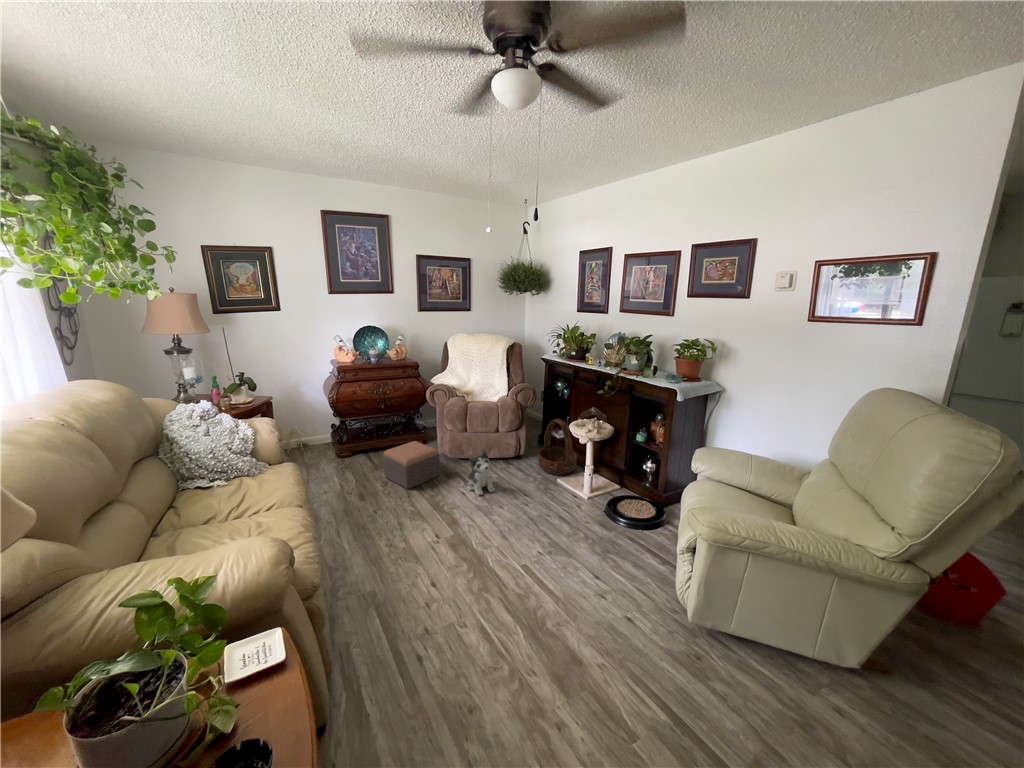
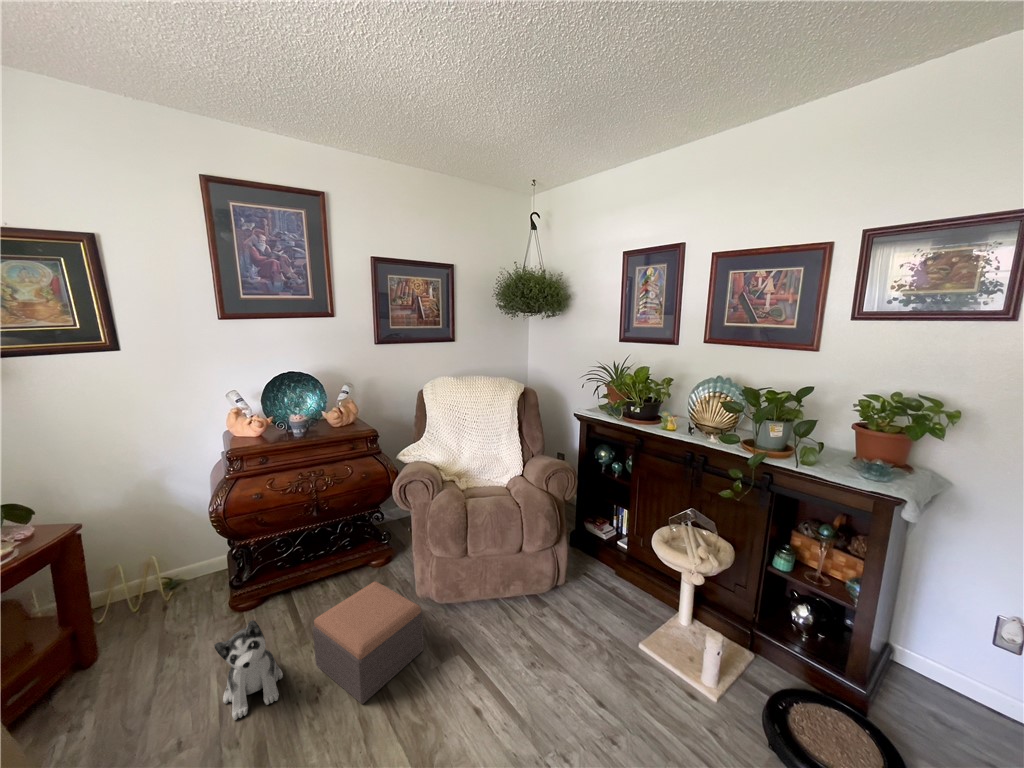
basket: present [538,419,577,475] -> none [593,525,661,629]
plush toy: present [467,450,495,495] -> present [214,620,283,720]

